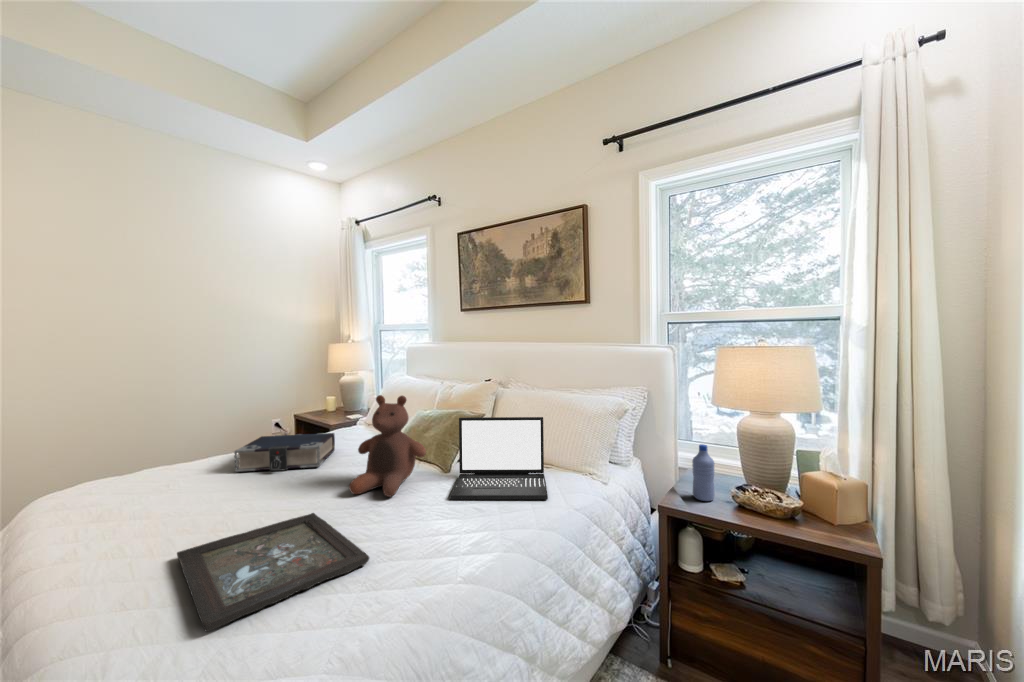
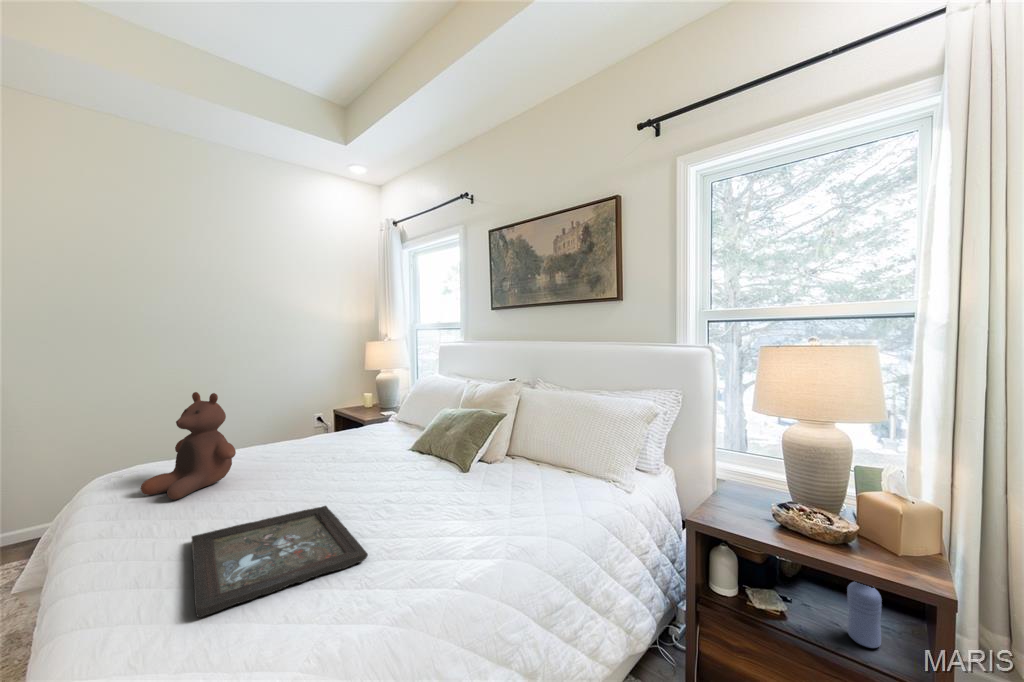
stuffed bear: present [349,395,426,497] -> present [141,392,236,499]
laptop: present [450,417,548,500] -> none [462,416,564,506]
book: present [234,433,335,472] -> none [264,428,361,463]
water bottle: present [692,444,715,501] -> present [847,582,882,648]

